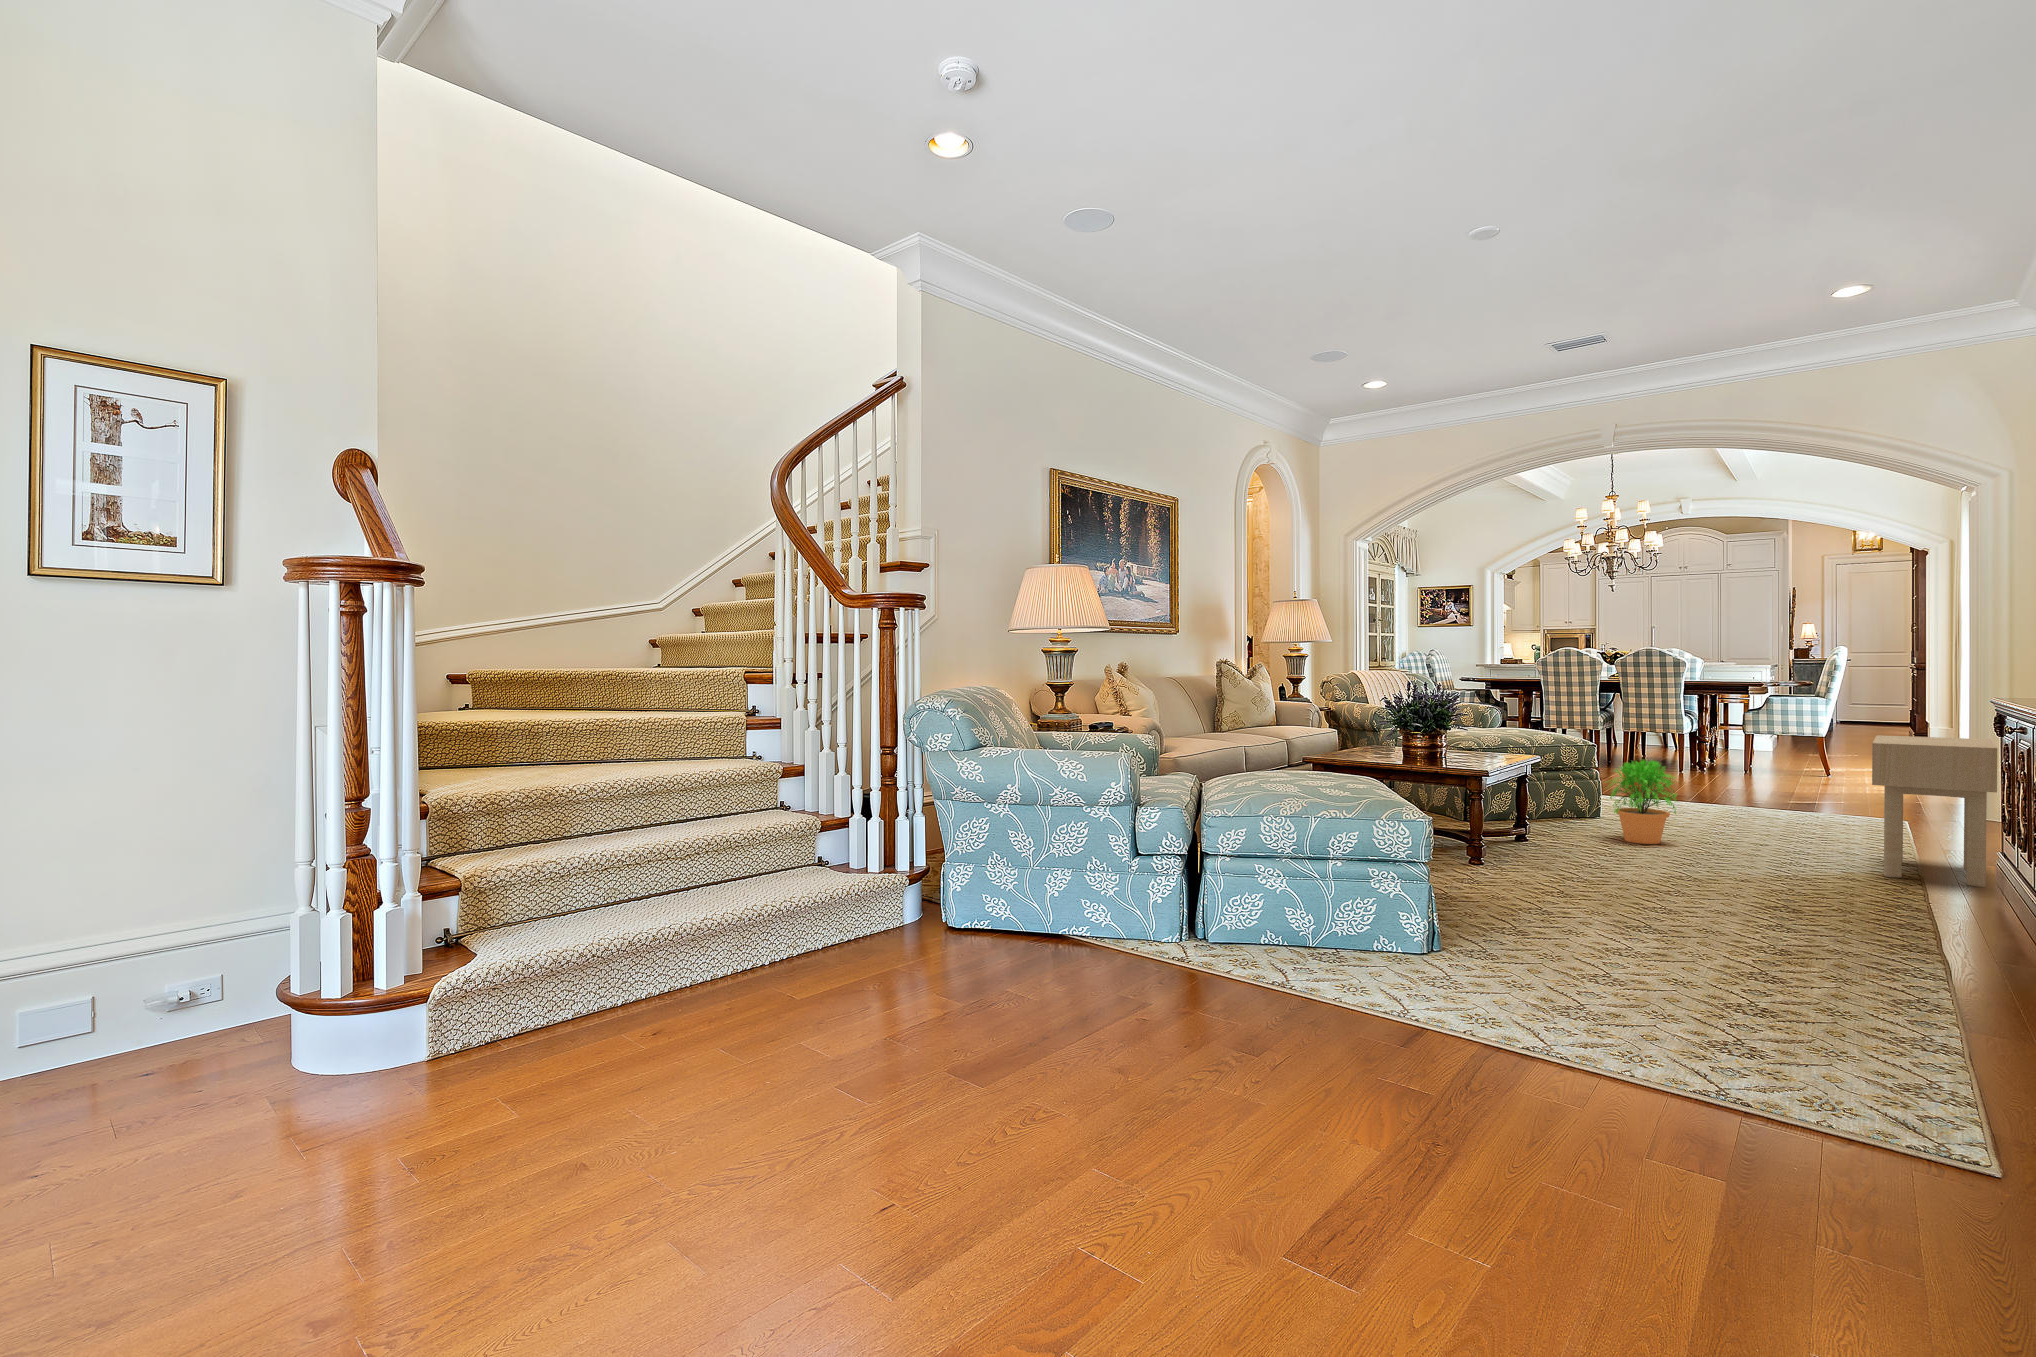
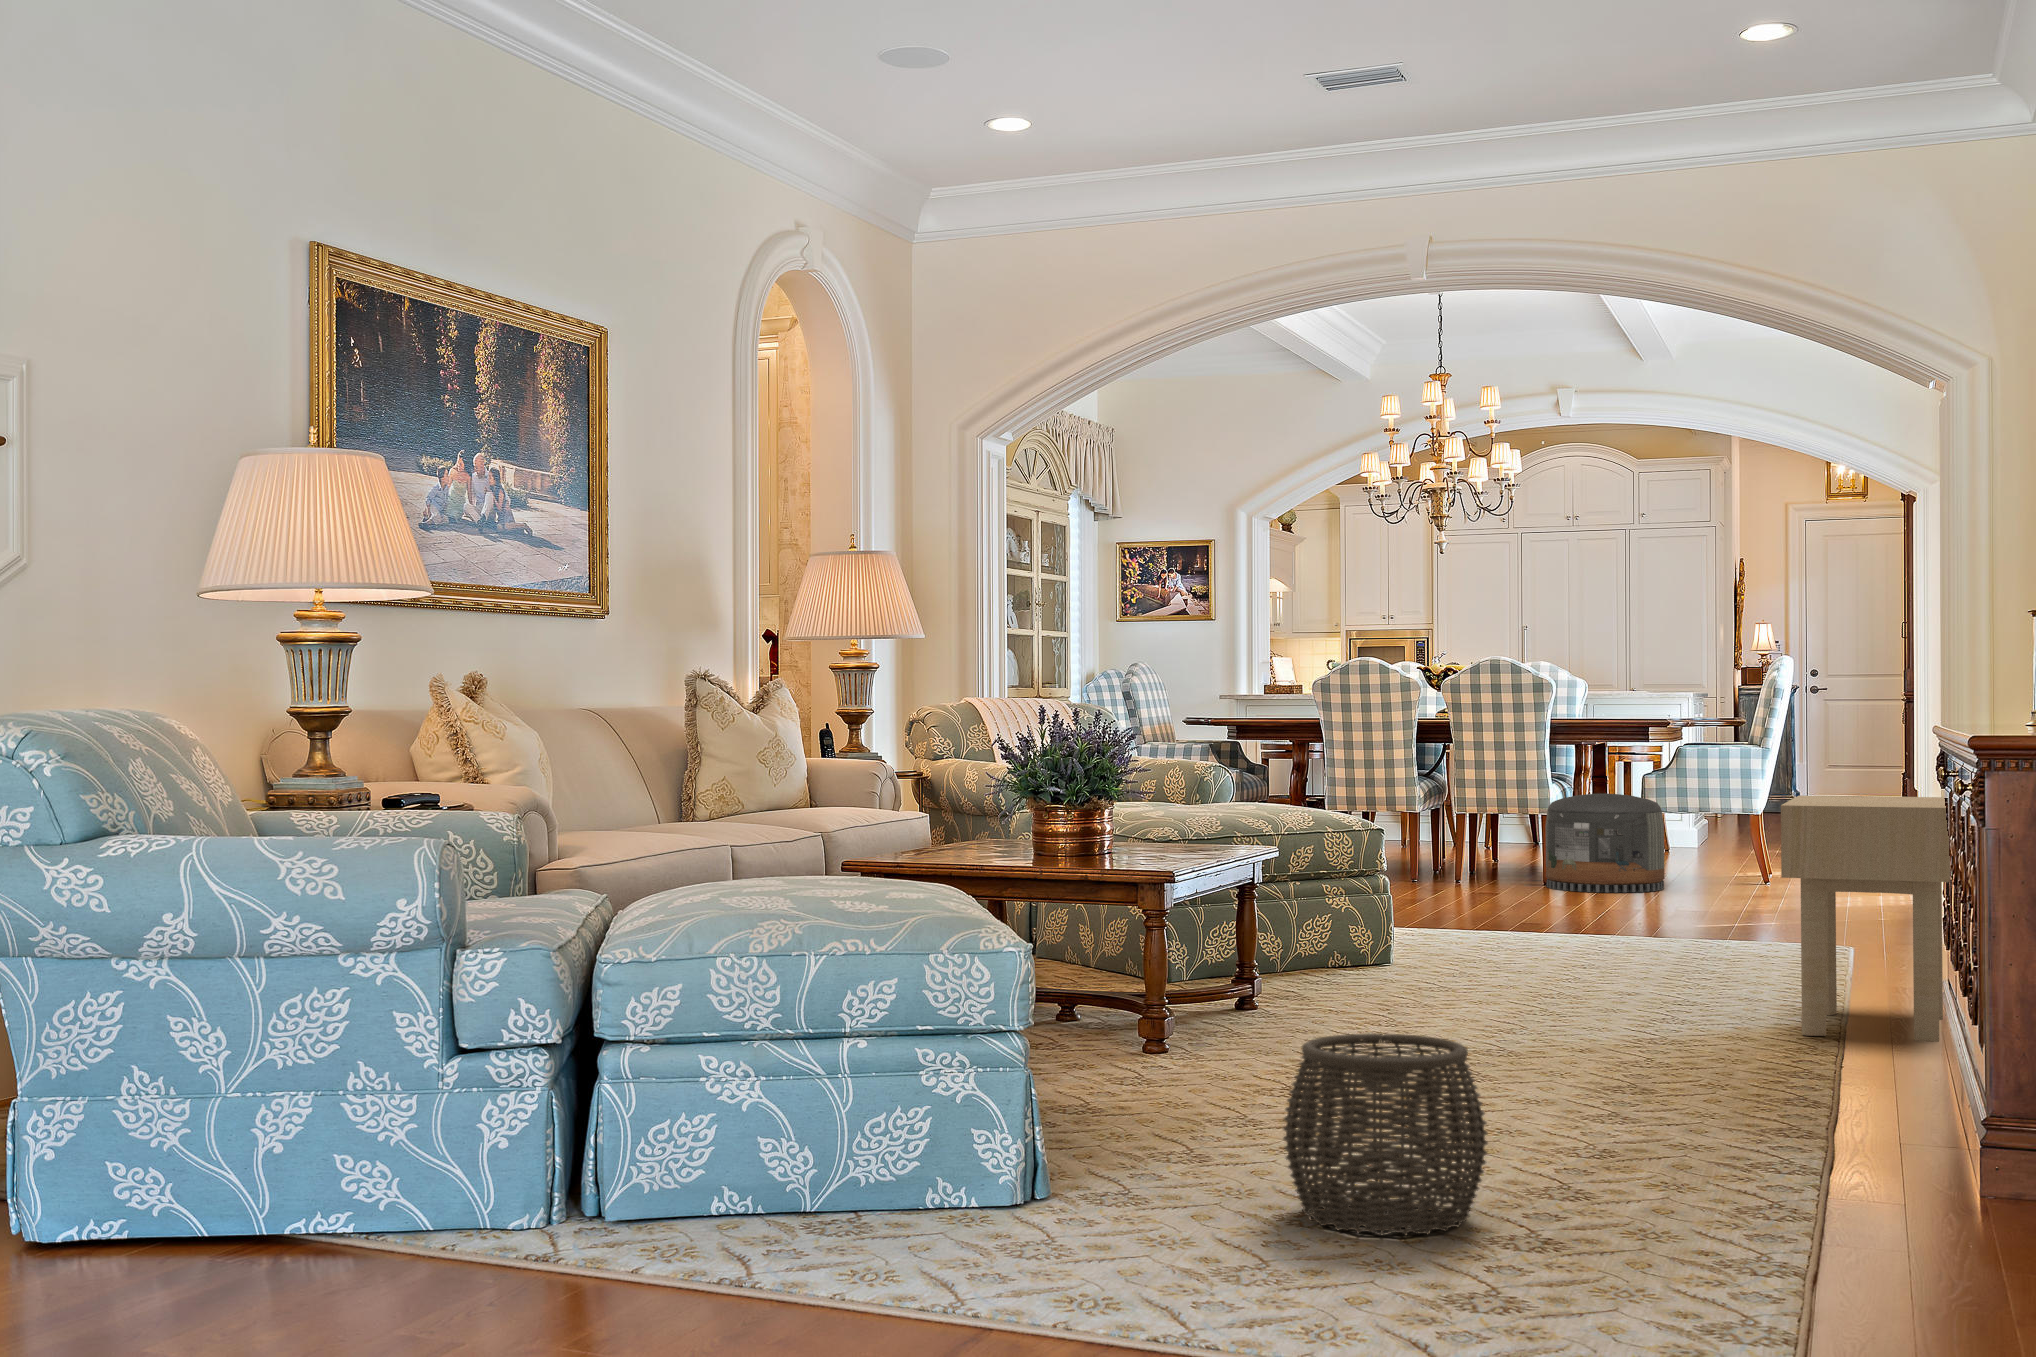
pouf: none [1678,723,1754,778] -> present [1546,793,1664,893]
potted plant: present [1610,760,1676,844] -> none [1383,845,1518,1004]
woven basket: none [1584,876,1718,995] -> present [1283,1034,1488,1235]

